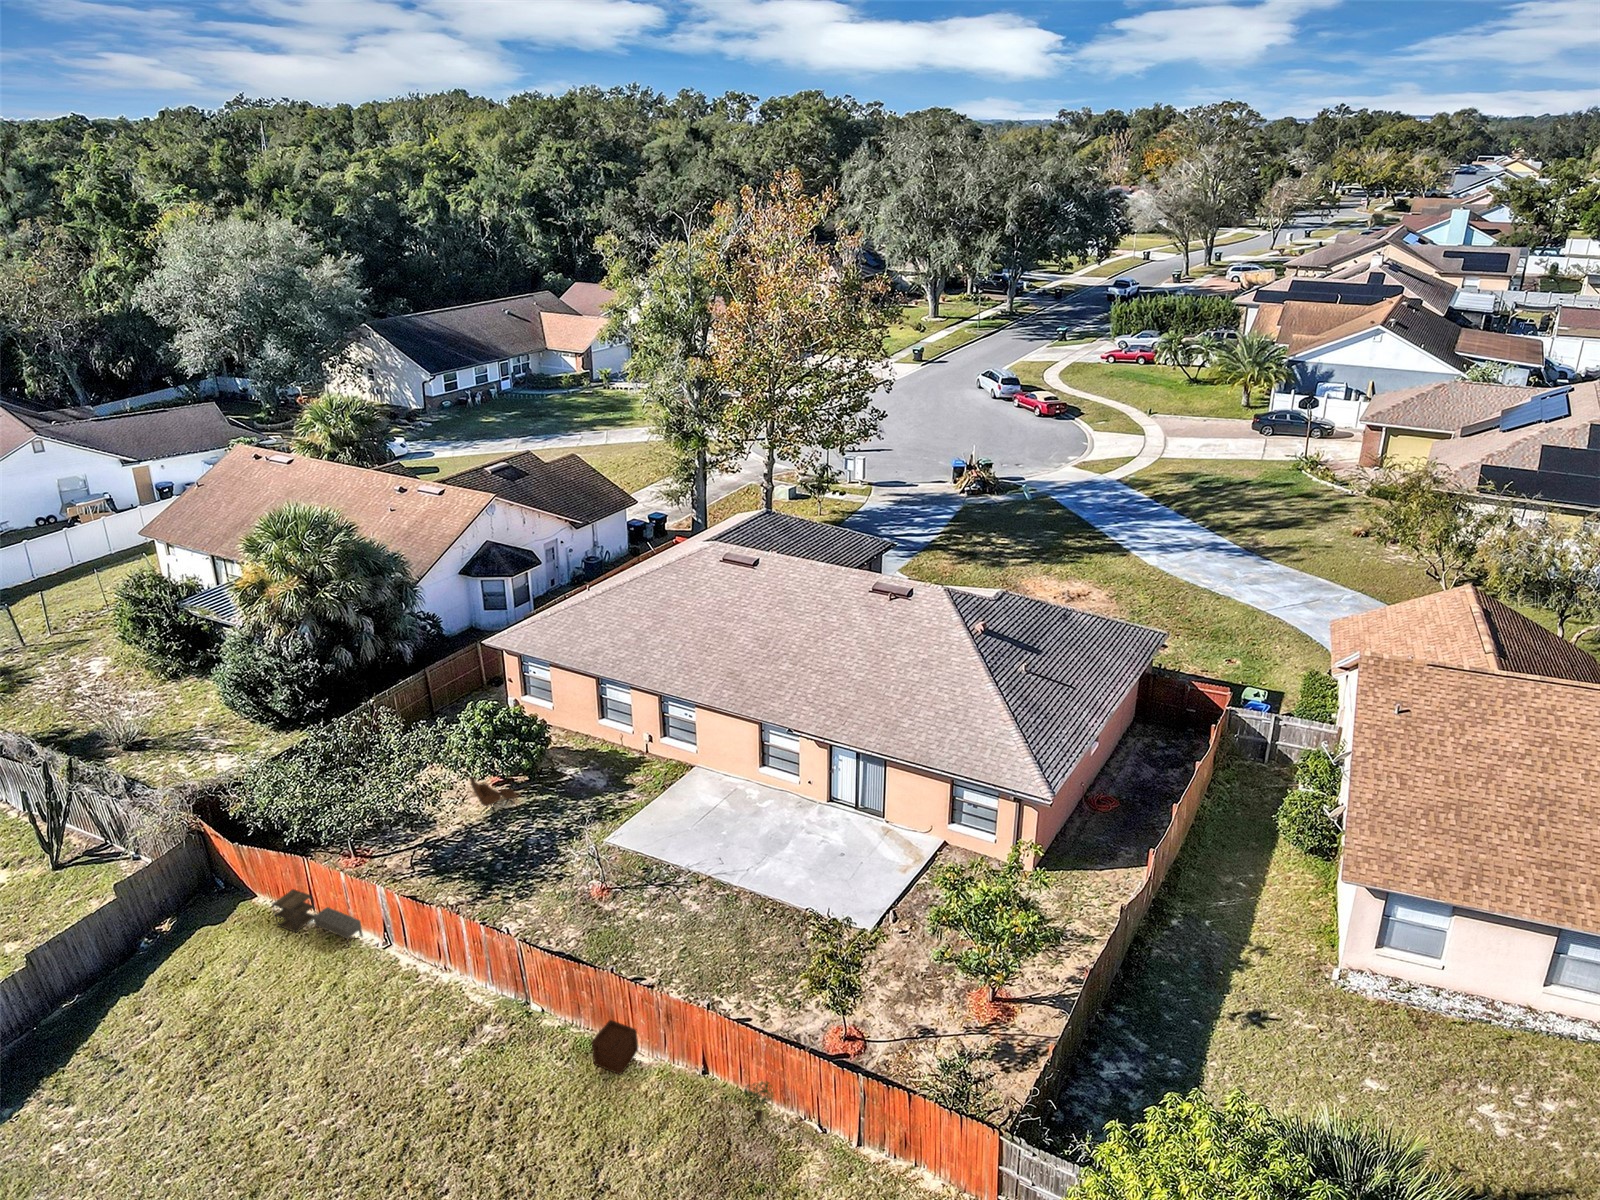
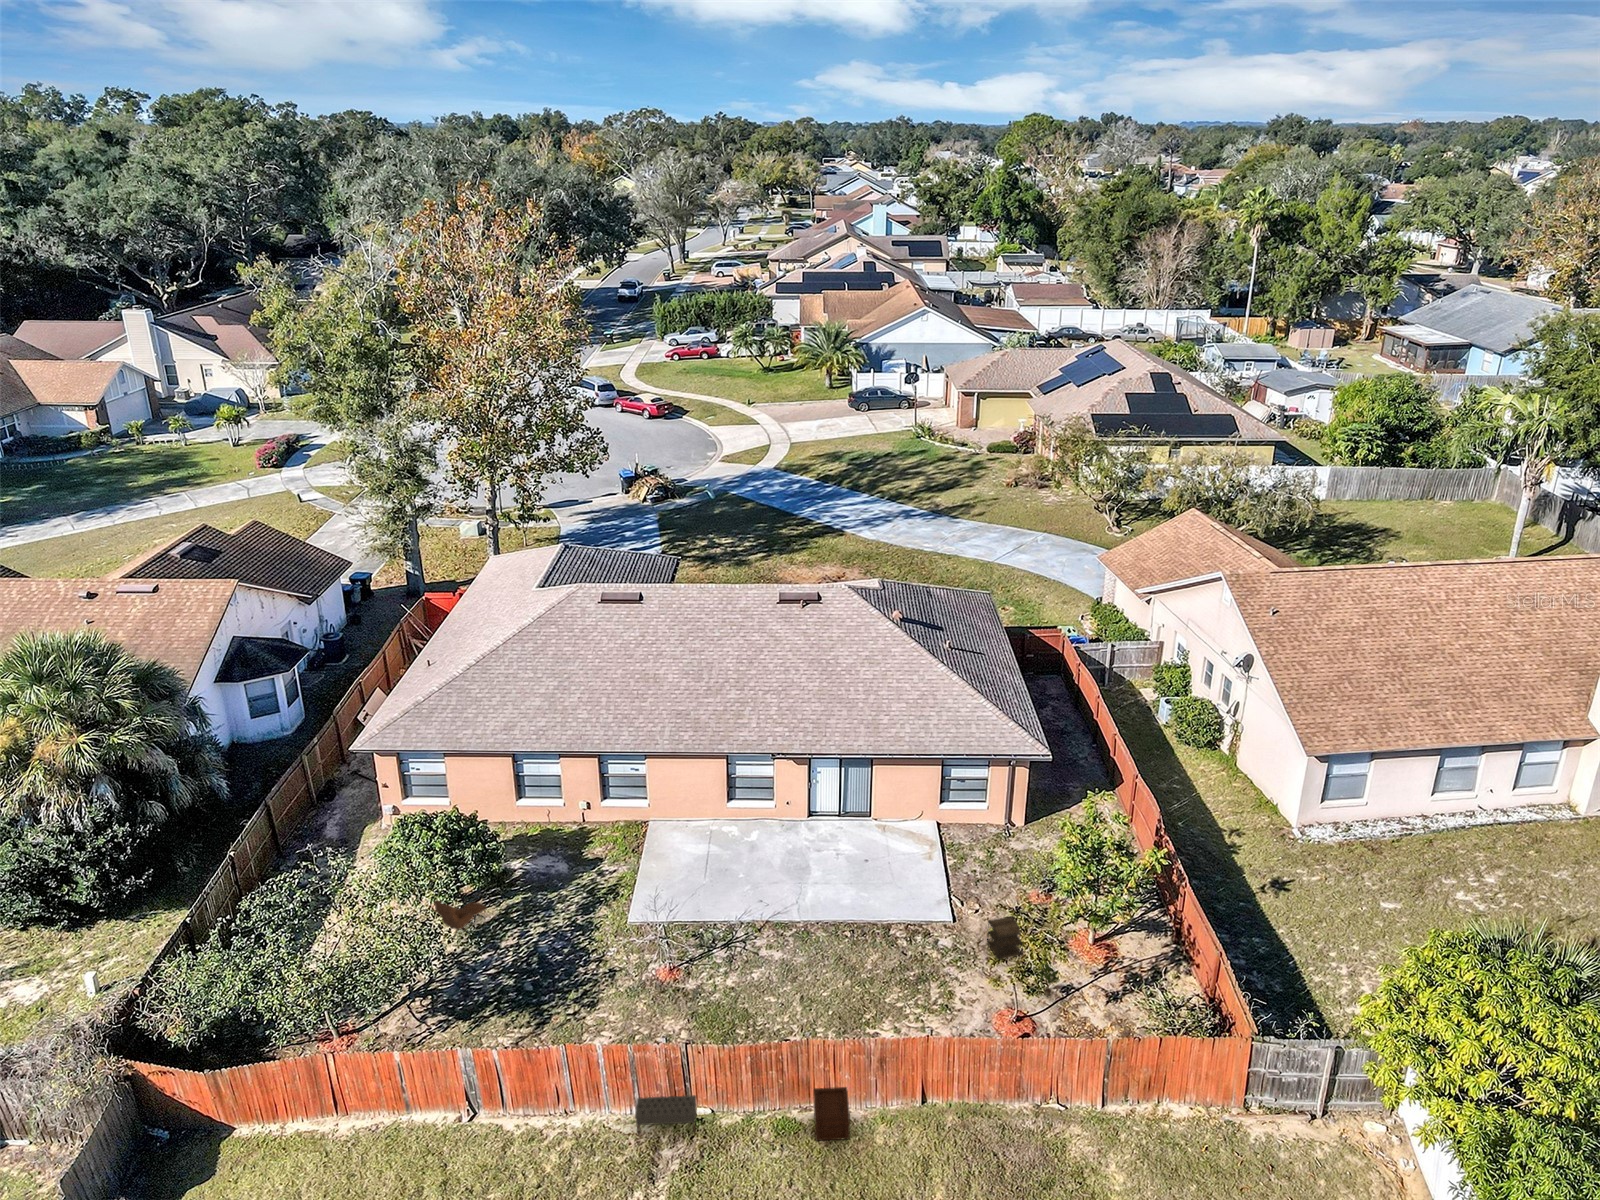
side table: present [272,889,316,932] -> present [987,916,1023,960]
bench: present [313,907,363,947] -> present [635,1095,697,1133]
potted plant: present [741,1082,773,1121] -> present [1039,962,1059,997]

